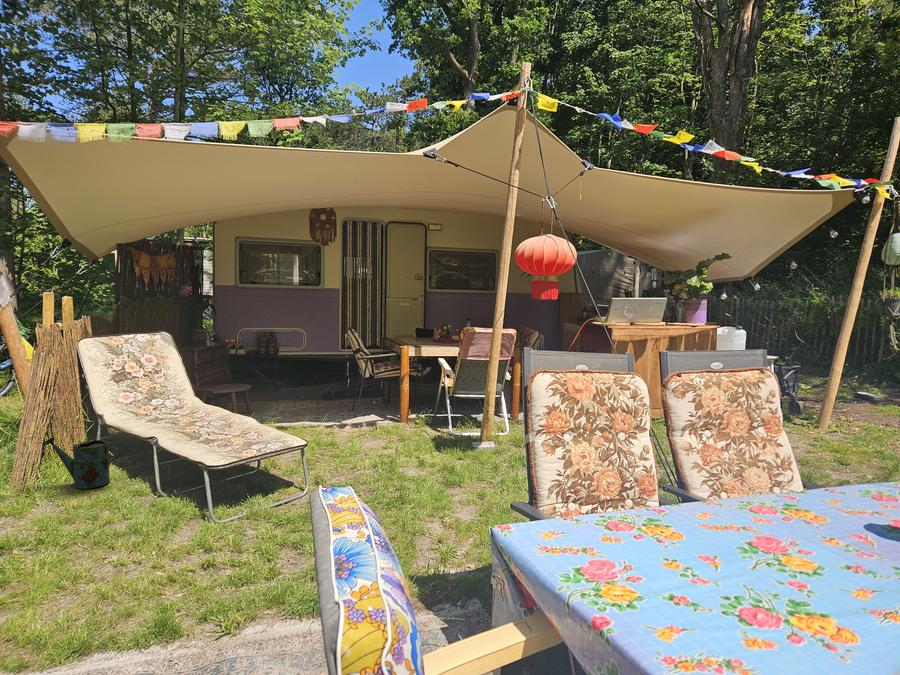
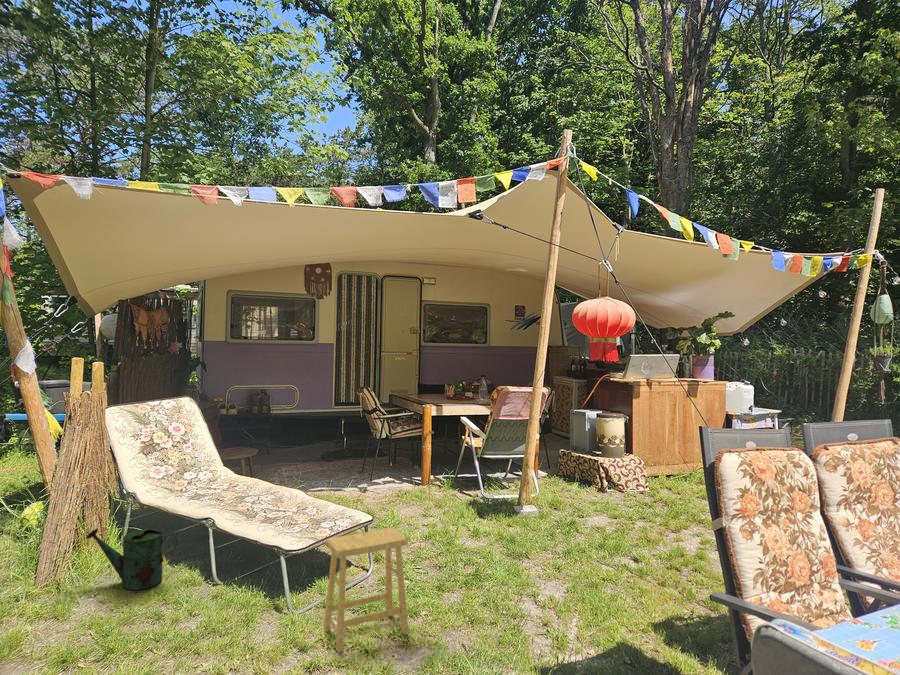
footstool: none [209,443,283,545] -> present [324,528,408,653]

